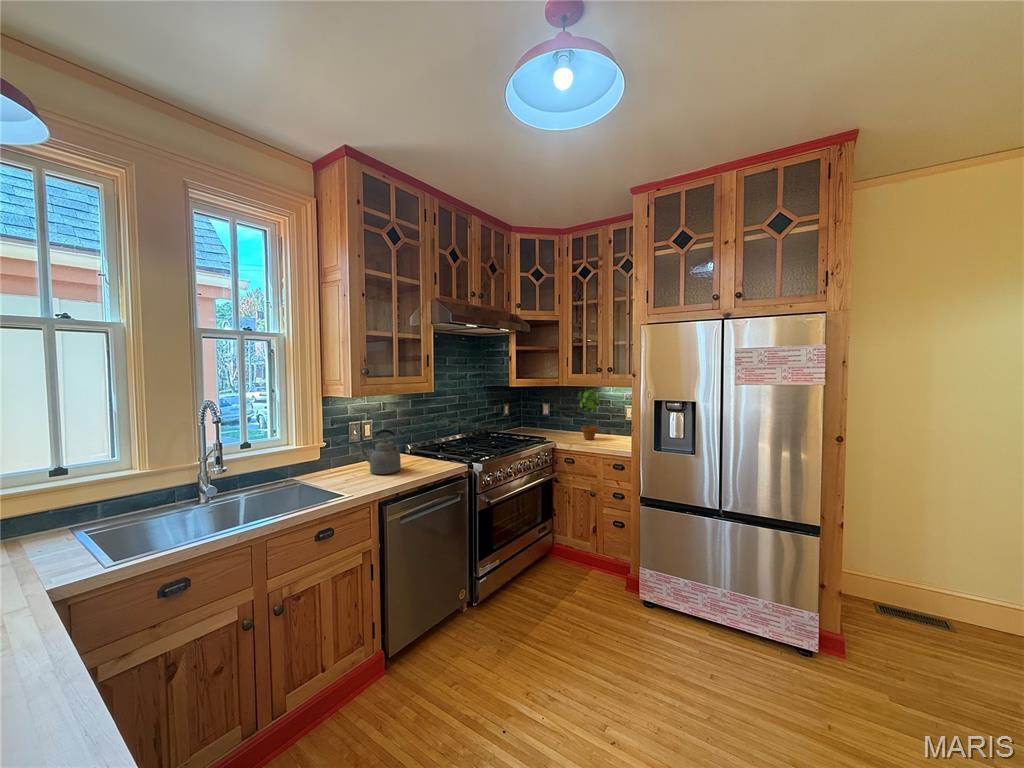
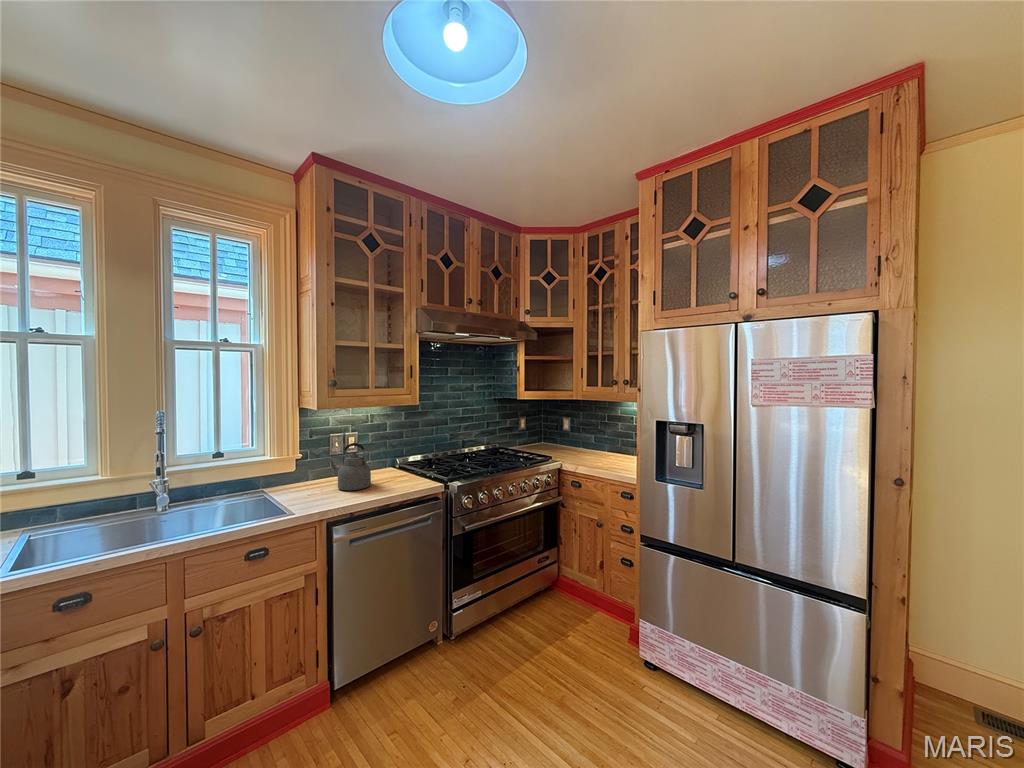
potted plant: present [578,390,600,440] -> none [590,405,614,462]

